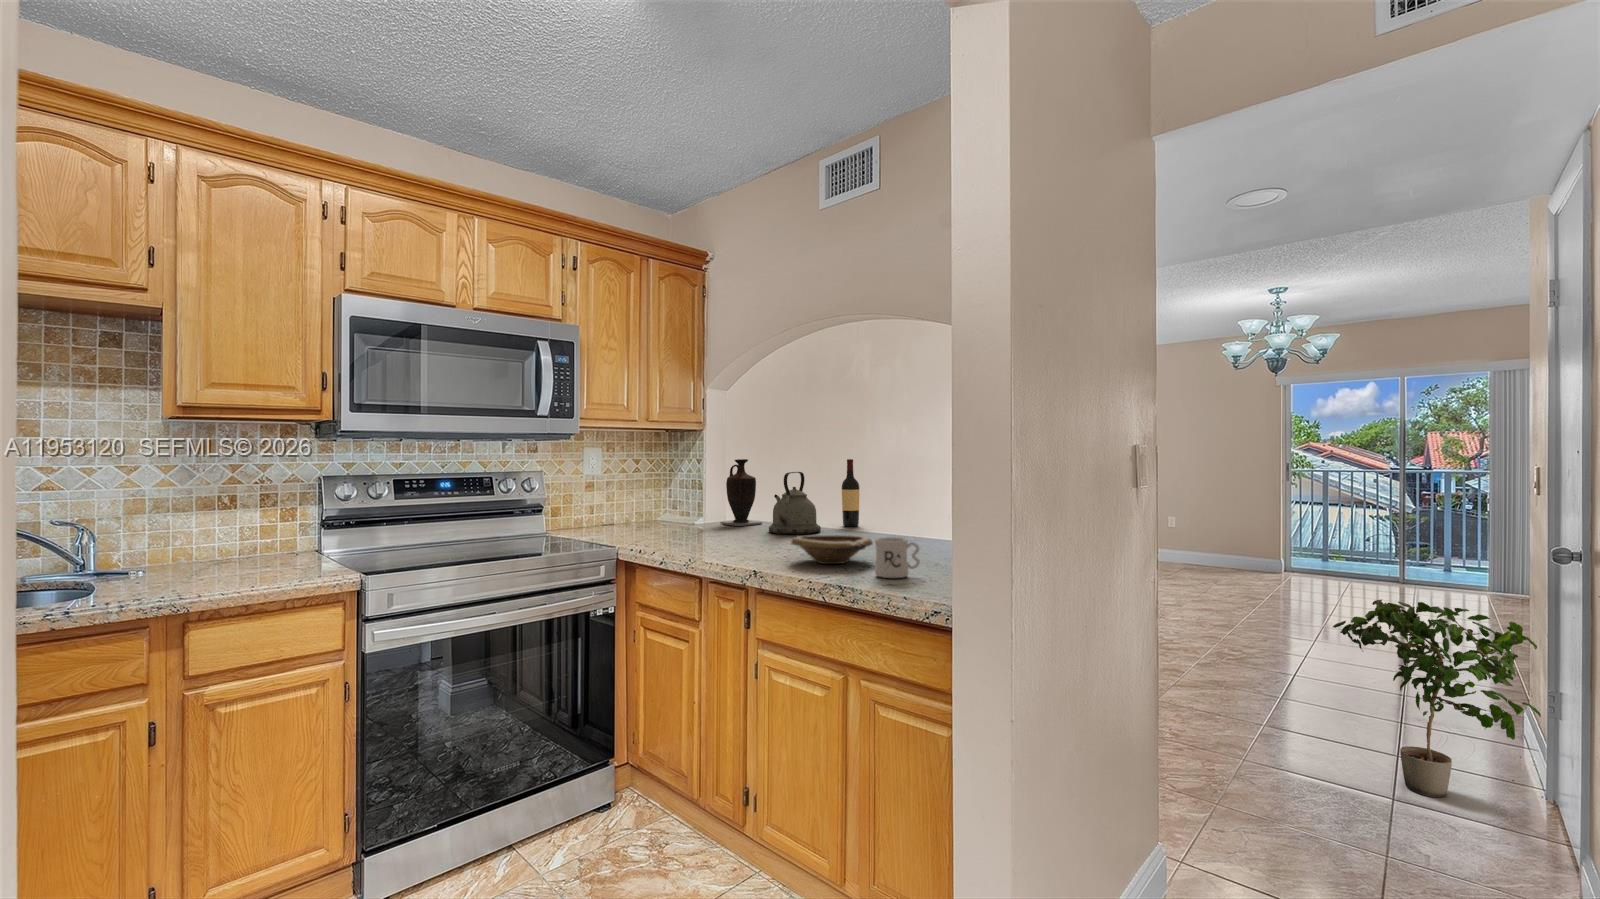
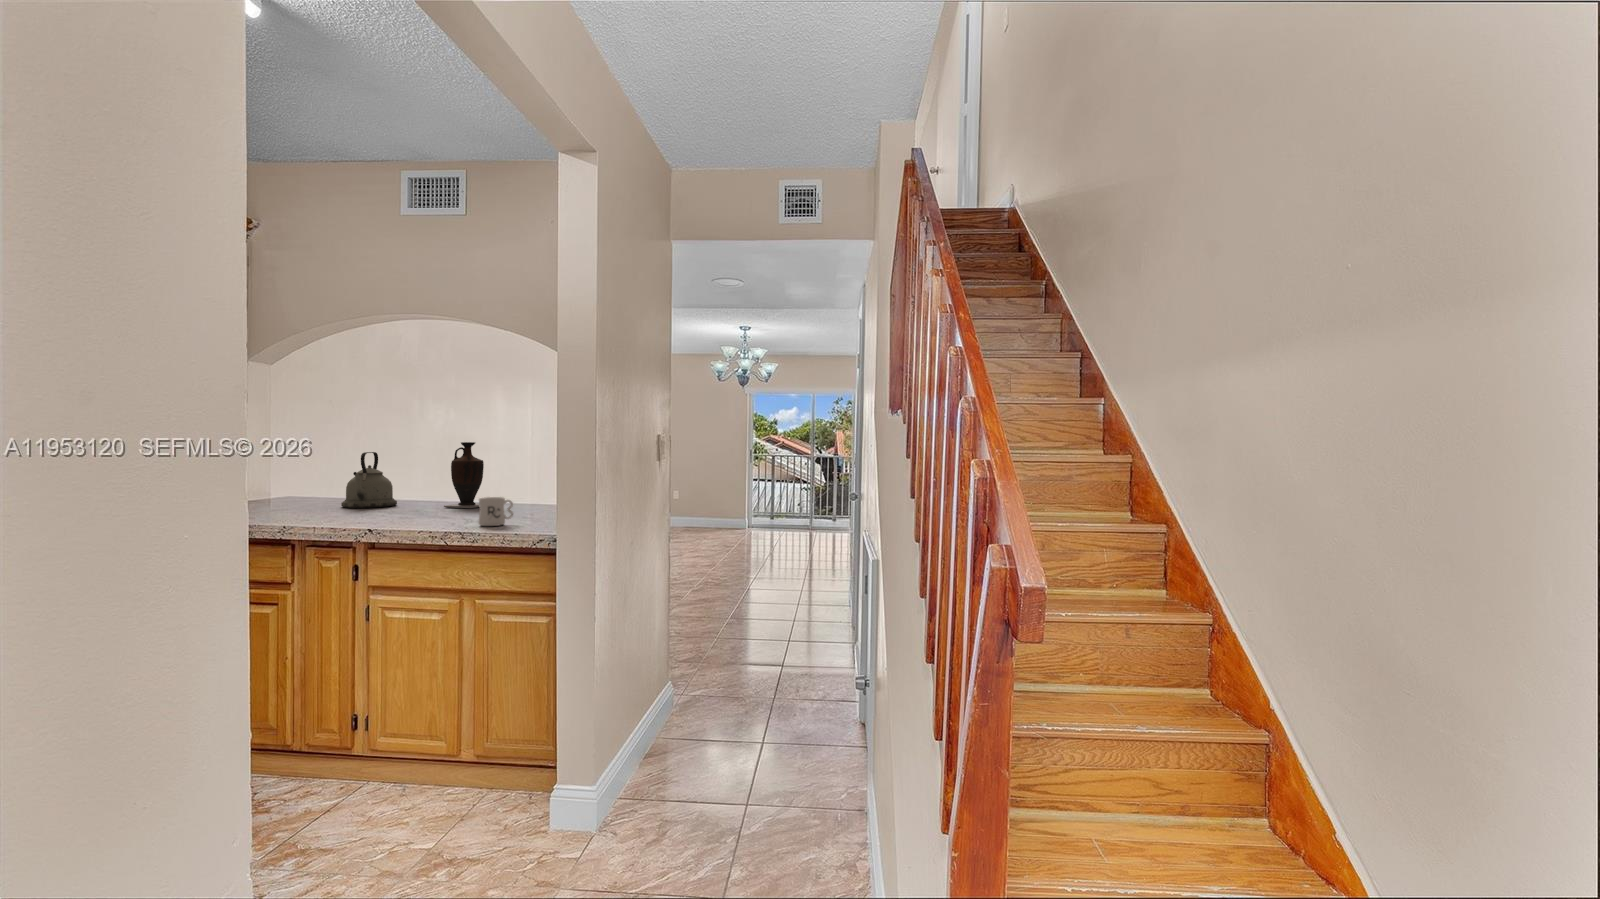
vase: present [721,459,762,526] -> present [444,442,484,508]
wine bottle: present [842,459,860,527] -> none [413,441,431,501]
bowl: present [791,535,873,564] -> none [395,500,469,523]
potted plant: present [1333,600,1541,797] -> none [766,529,855,641]

